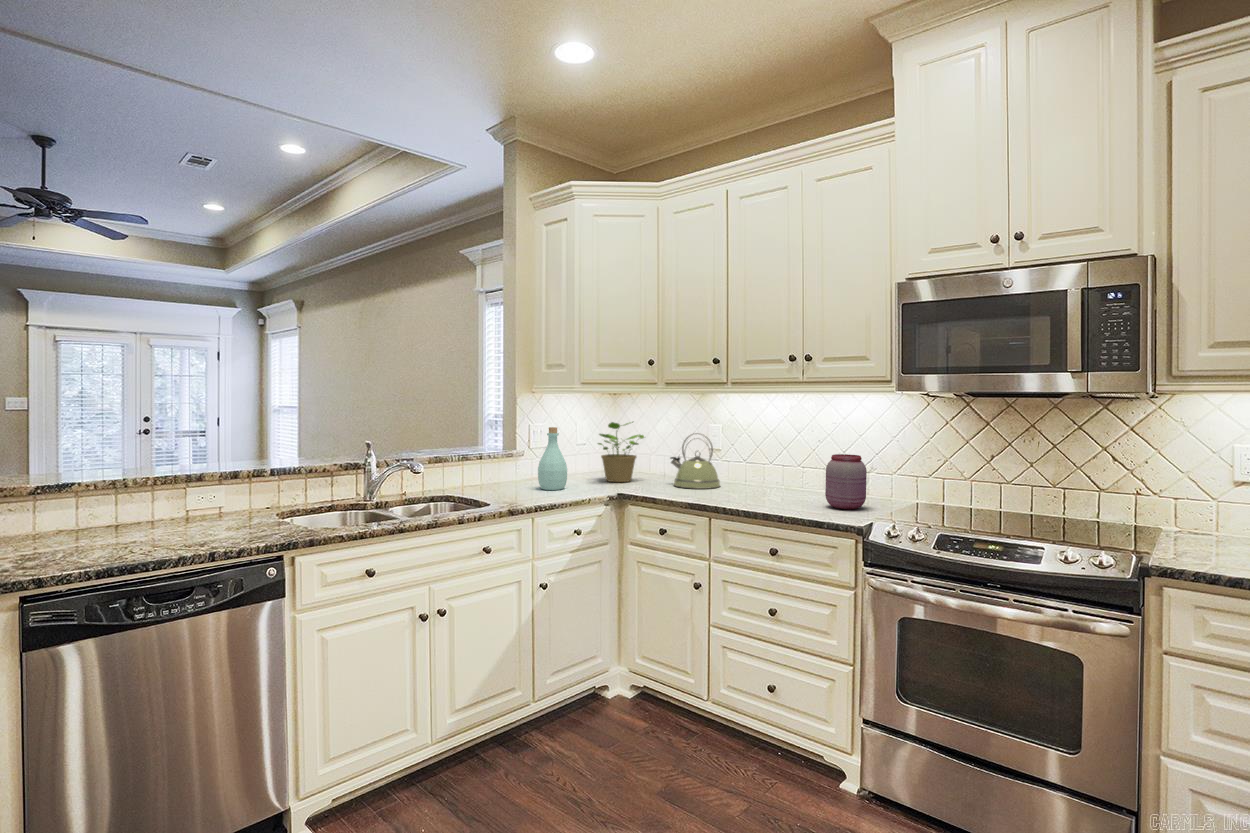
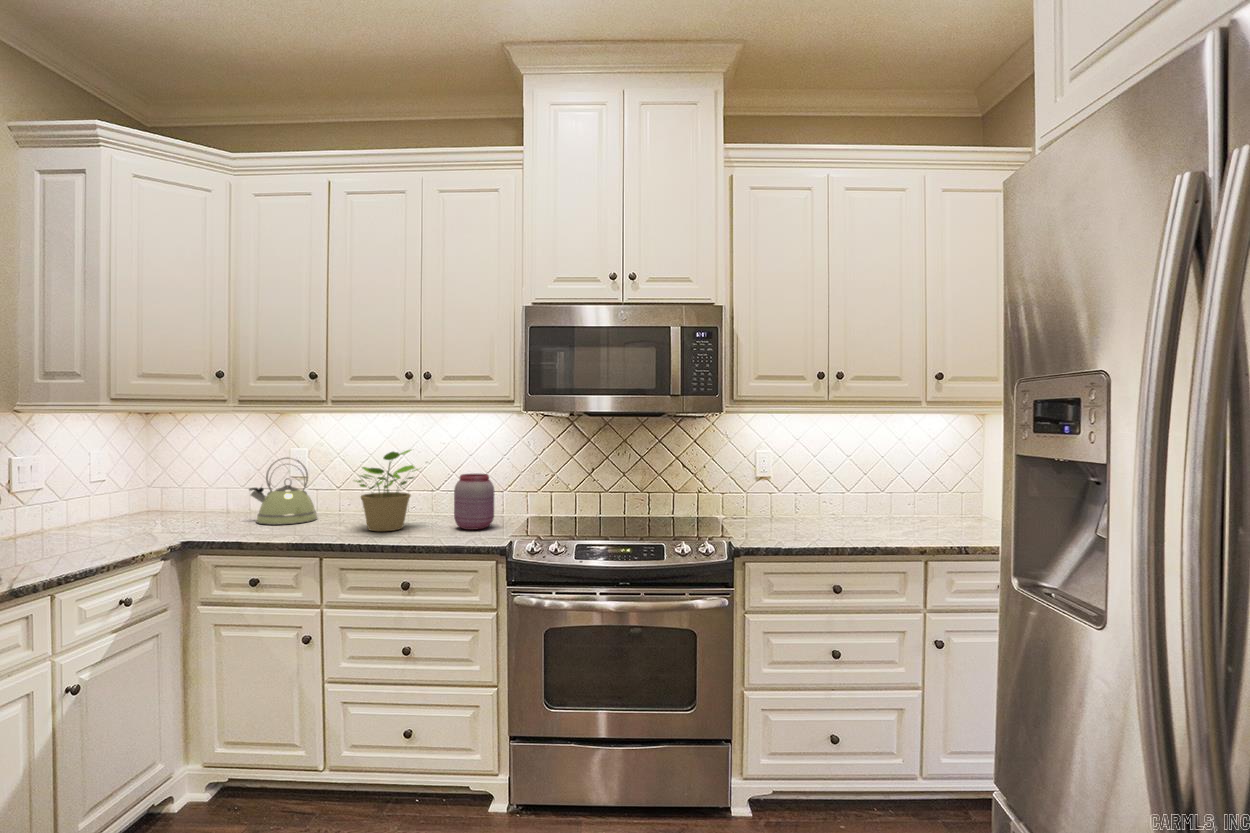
potted plant: present [598,422,644,482] -> present [356,450,418,531]
bottle: present [538,427,567,490] -> none [43,460,97,550]

